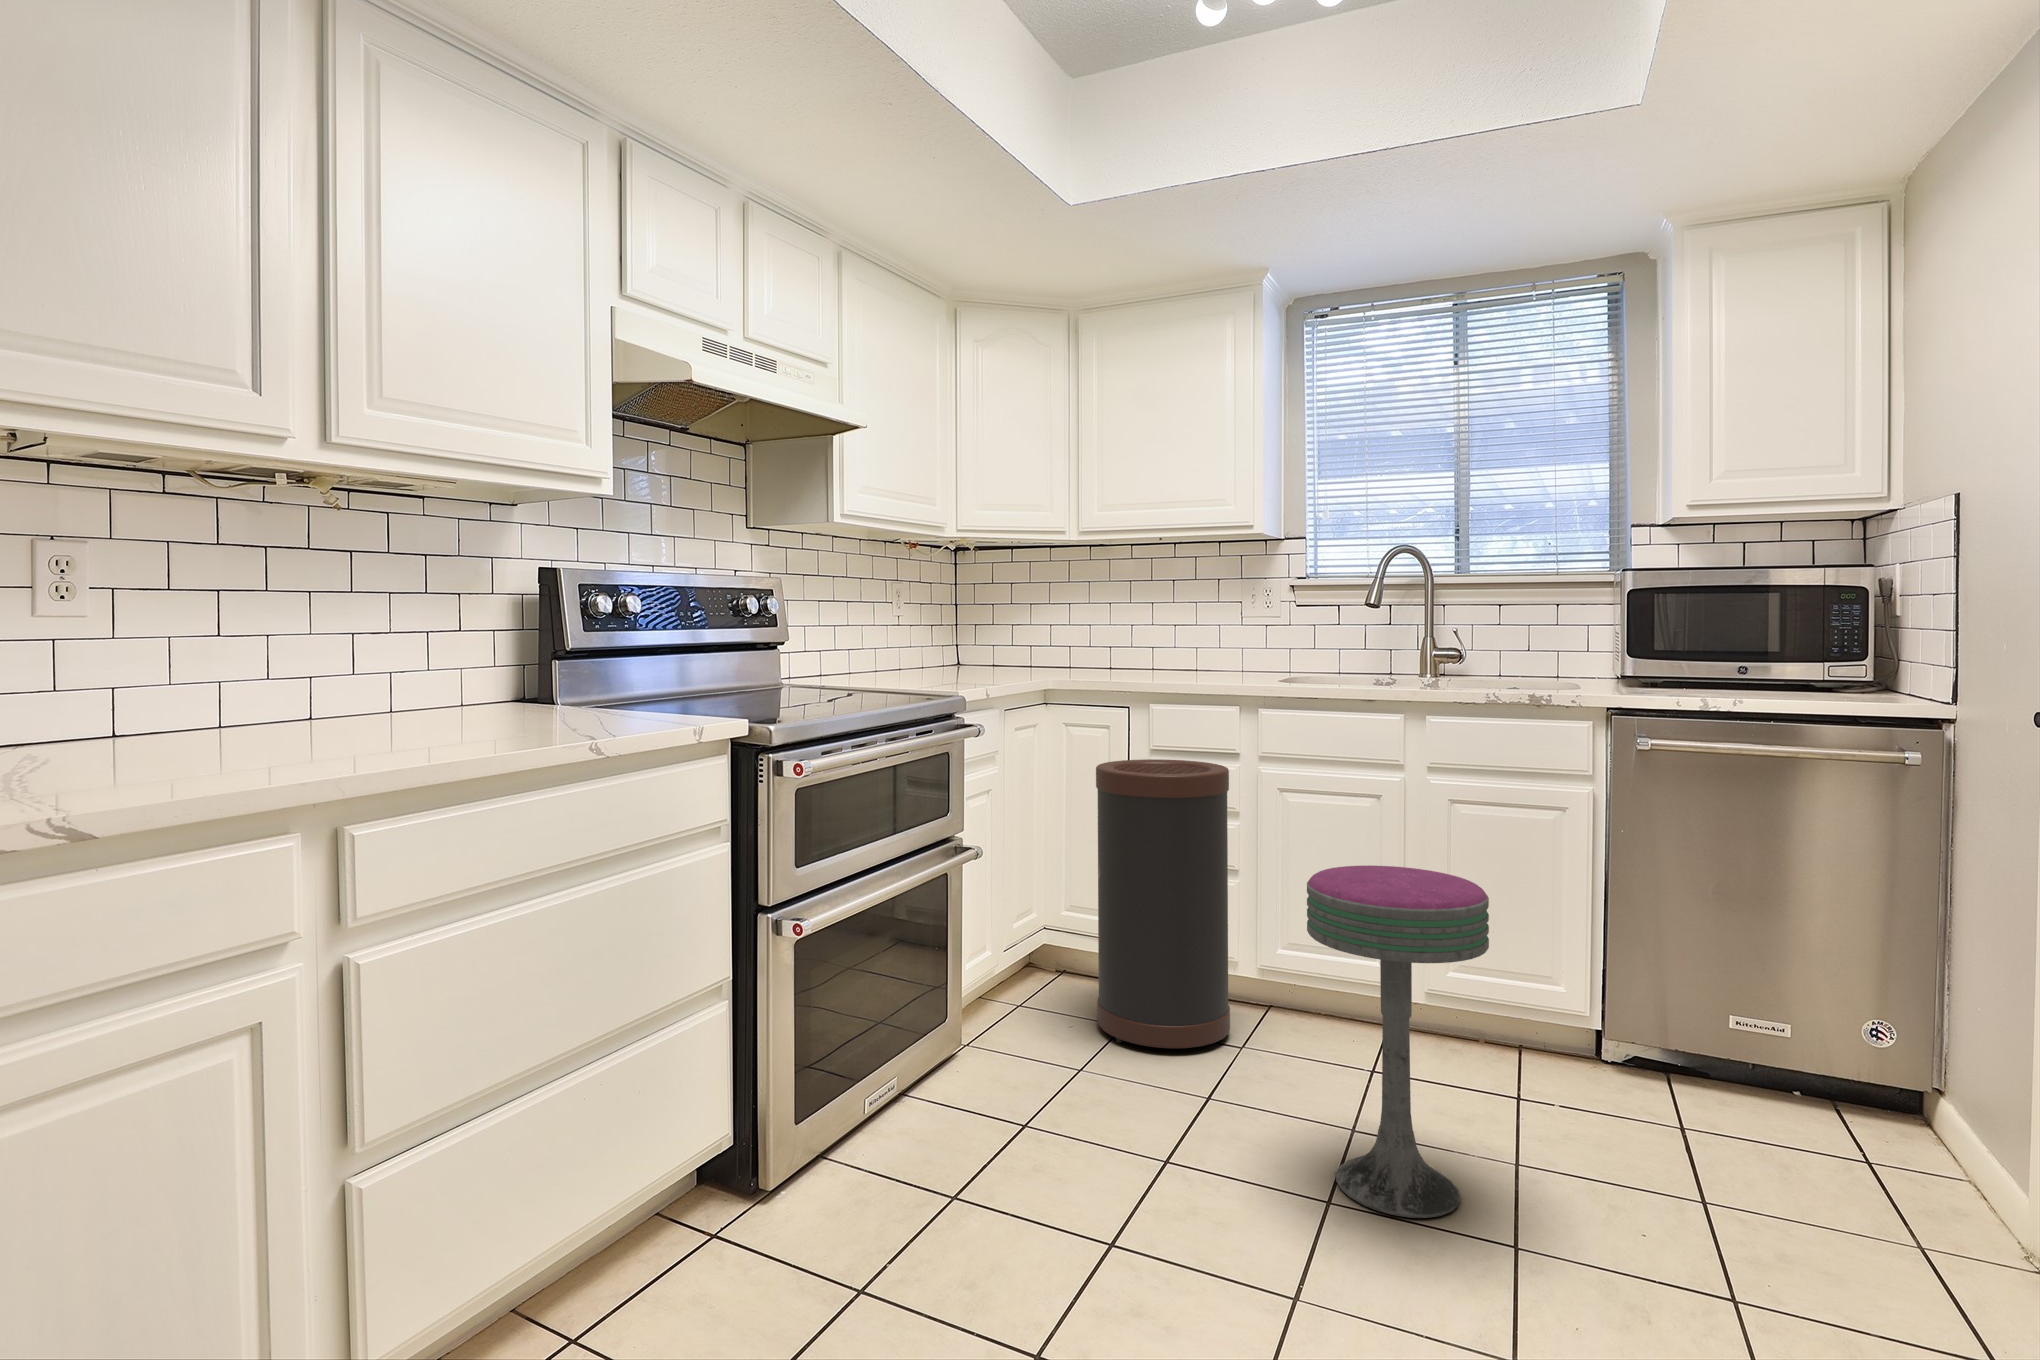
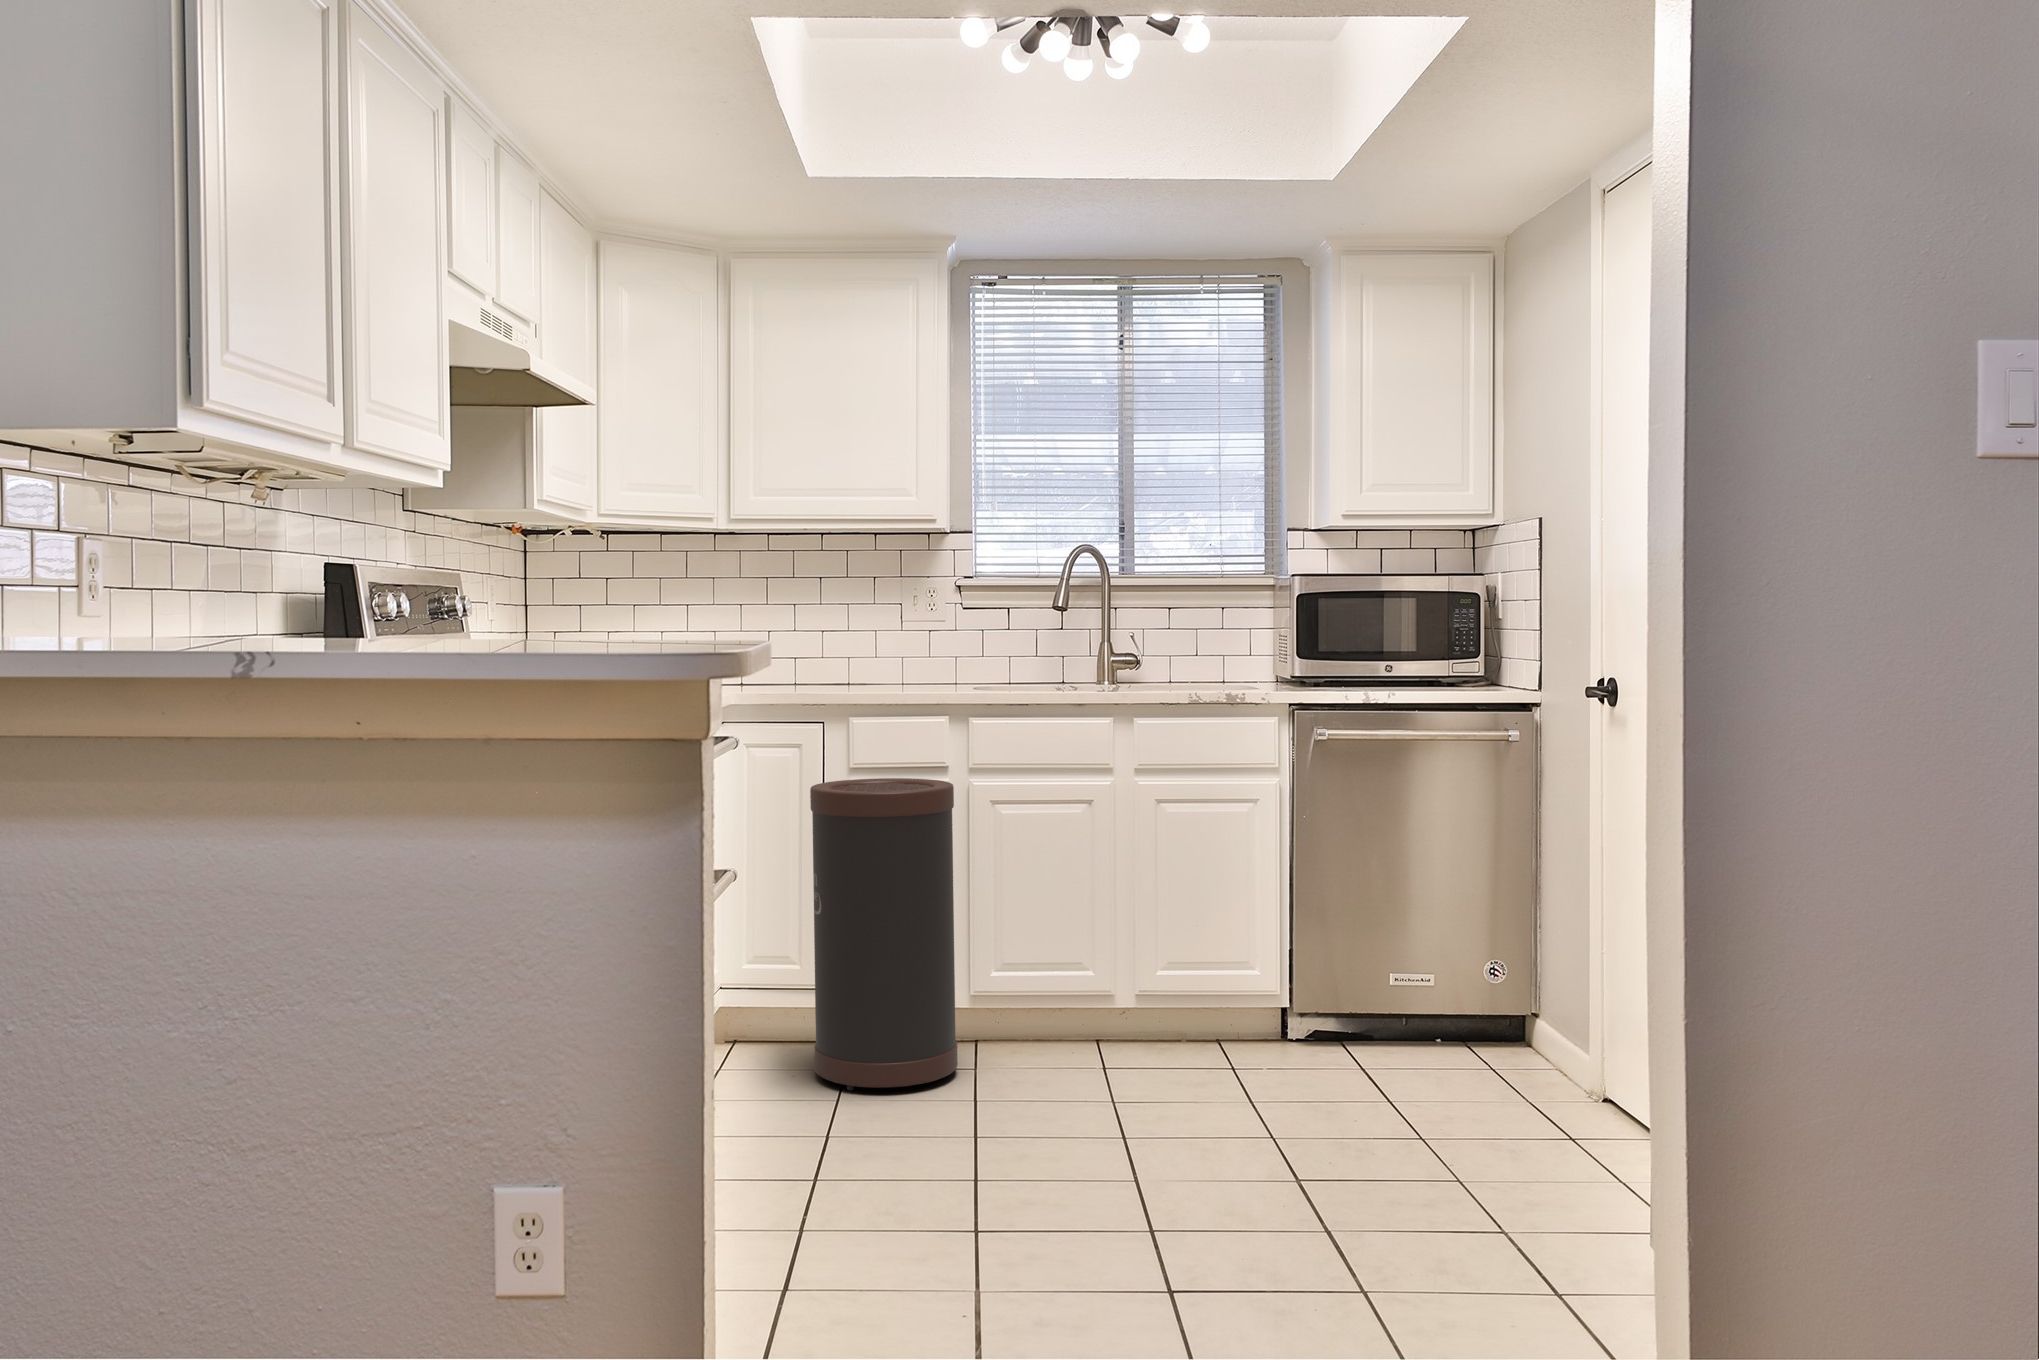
bar stool: present [1307,865,1489,1218] -> none [1090,859,1249,1175]

